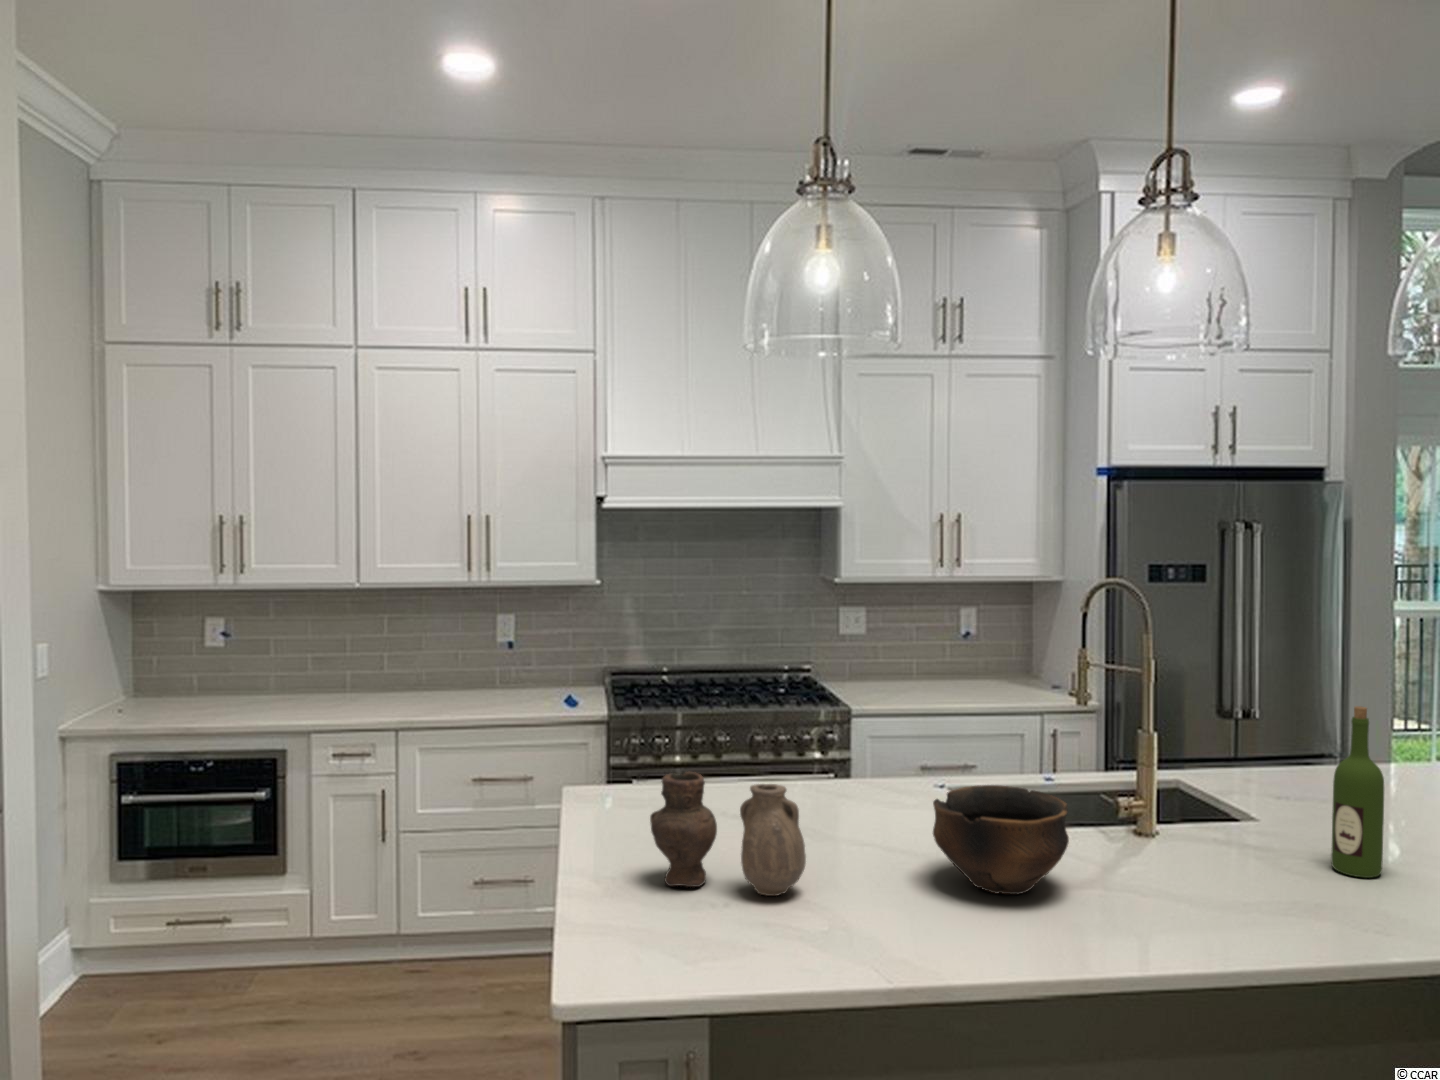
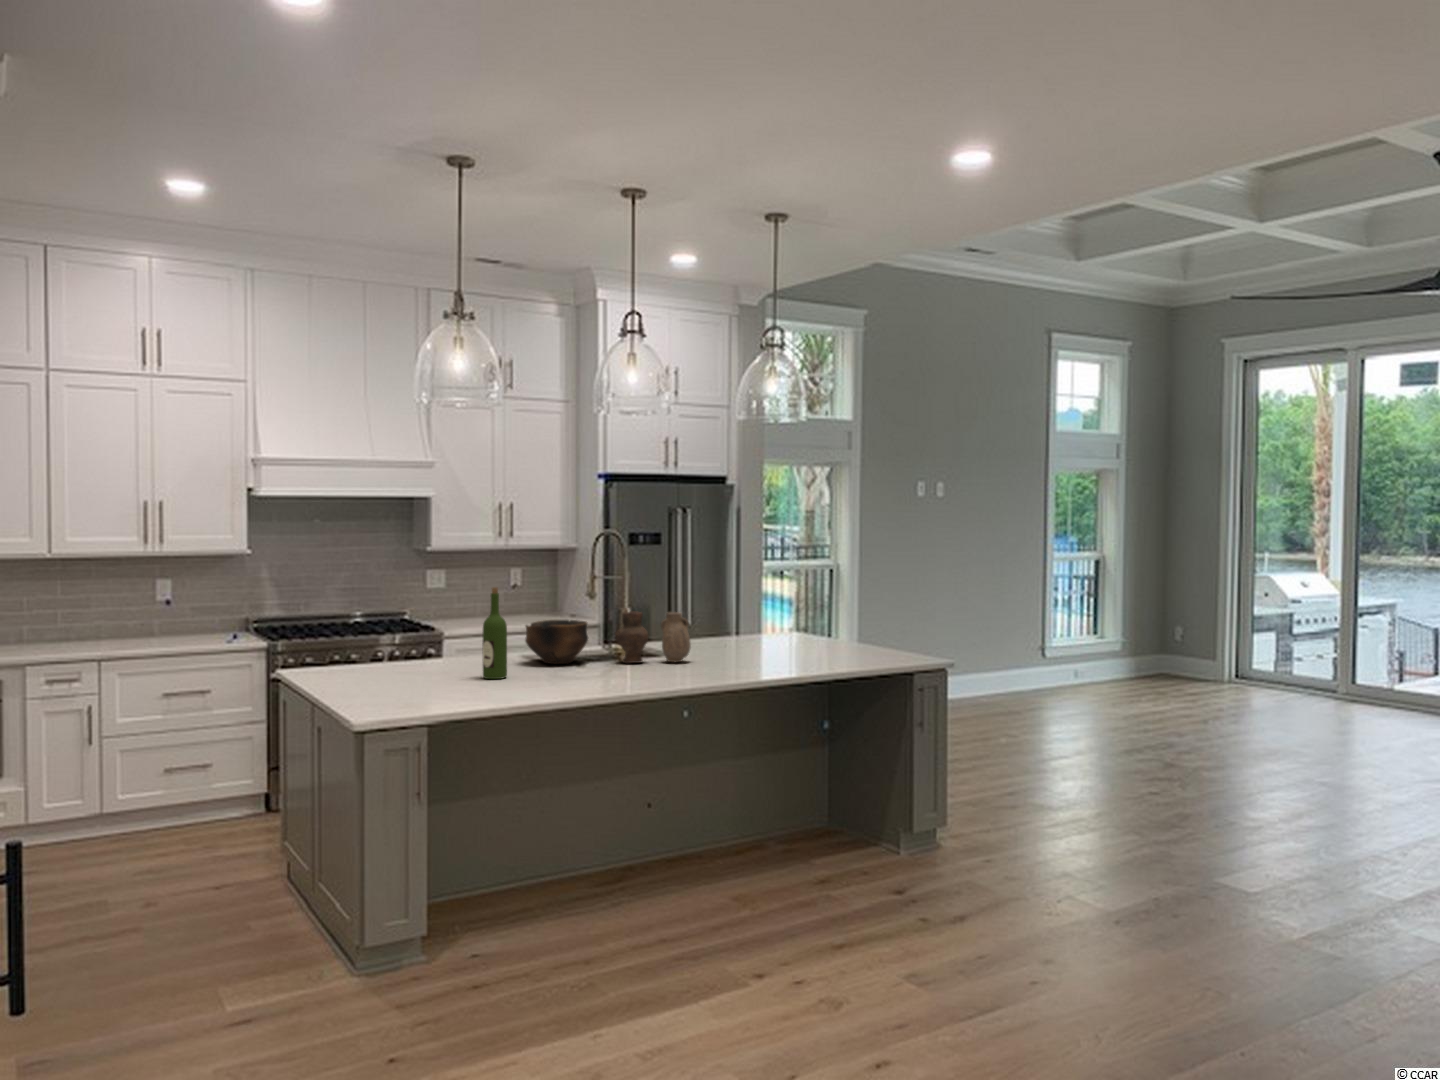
wine bottle: present [1331,706,1384,878] -> present [483,587,507,679]
vase: present [650,772,806,896] -> present [615,611,691,663]

